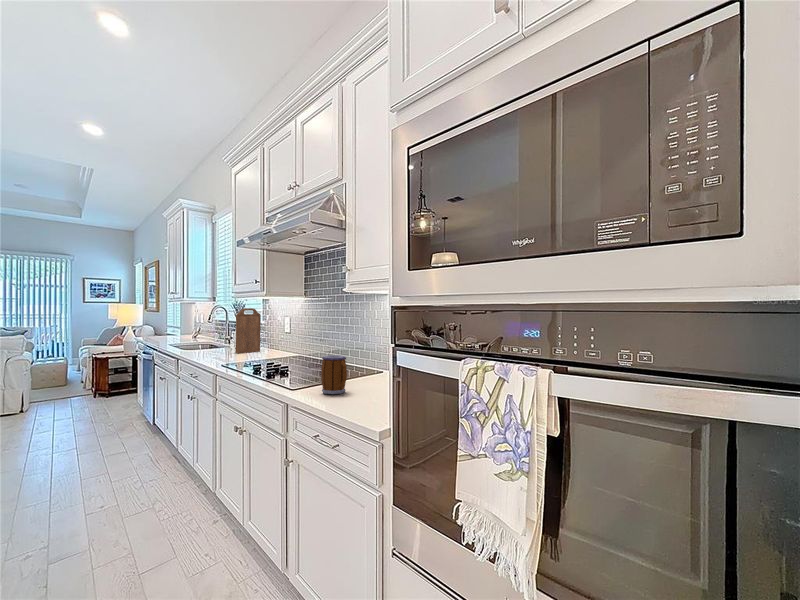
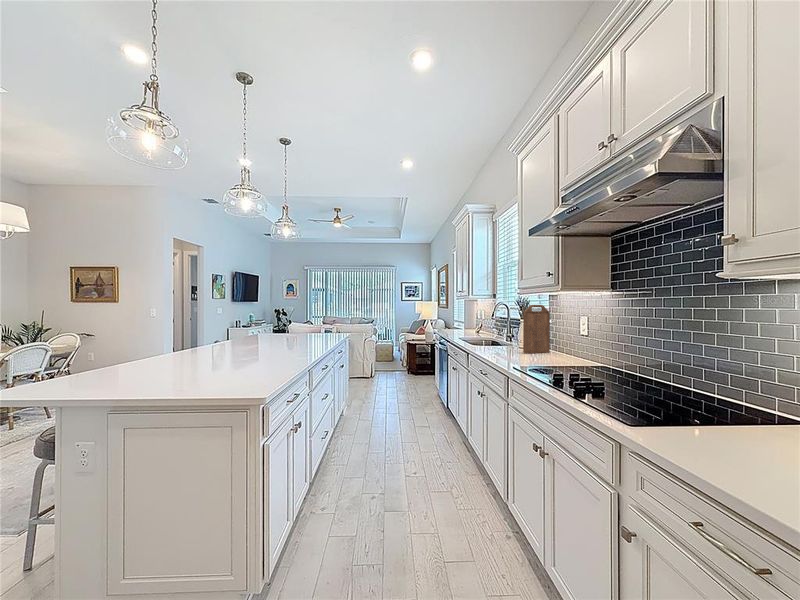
mug: present [321,355,347,394] -> none [693,383,756,456]

